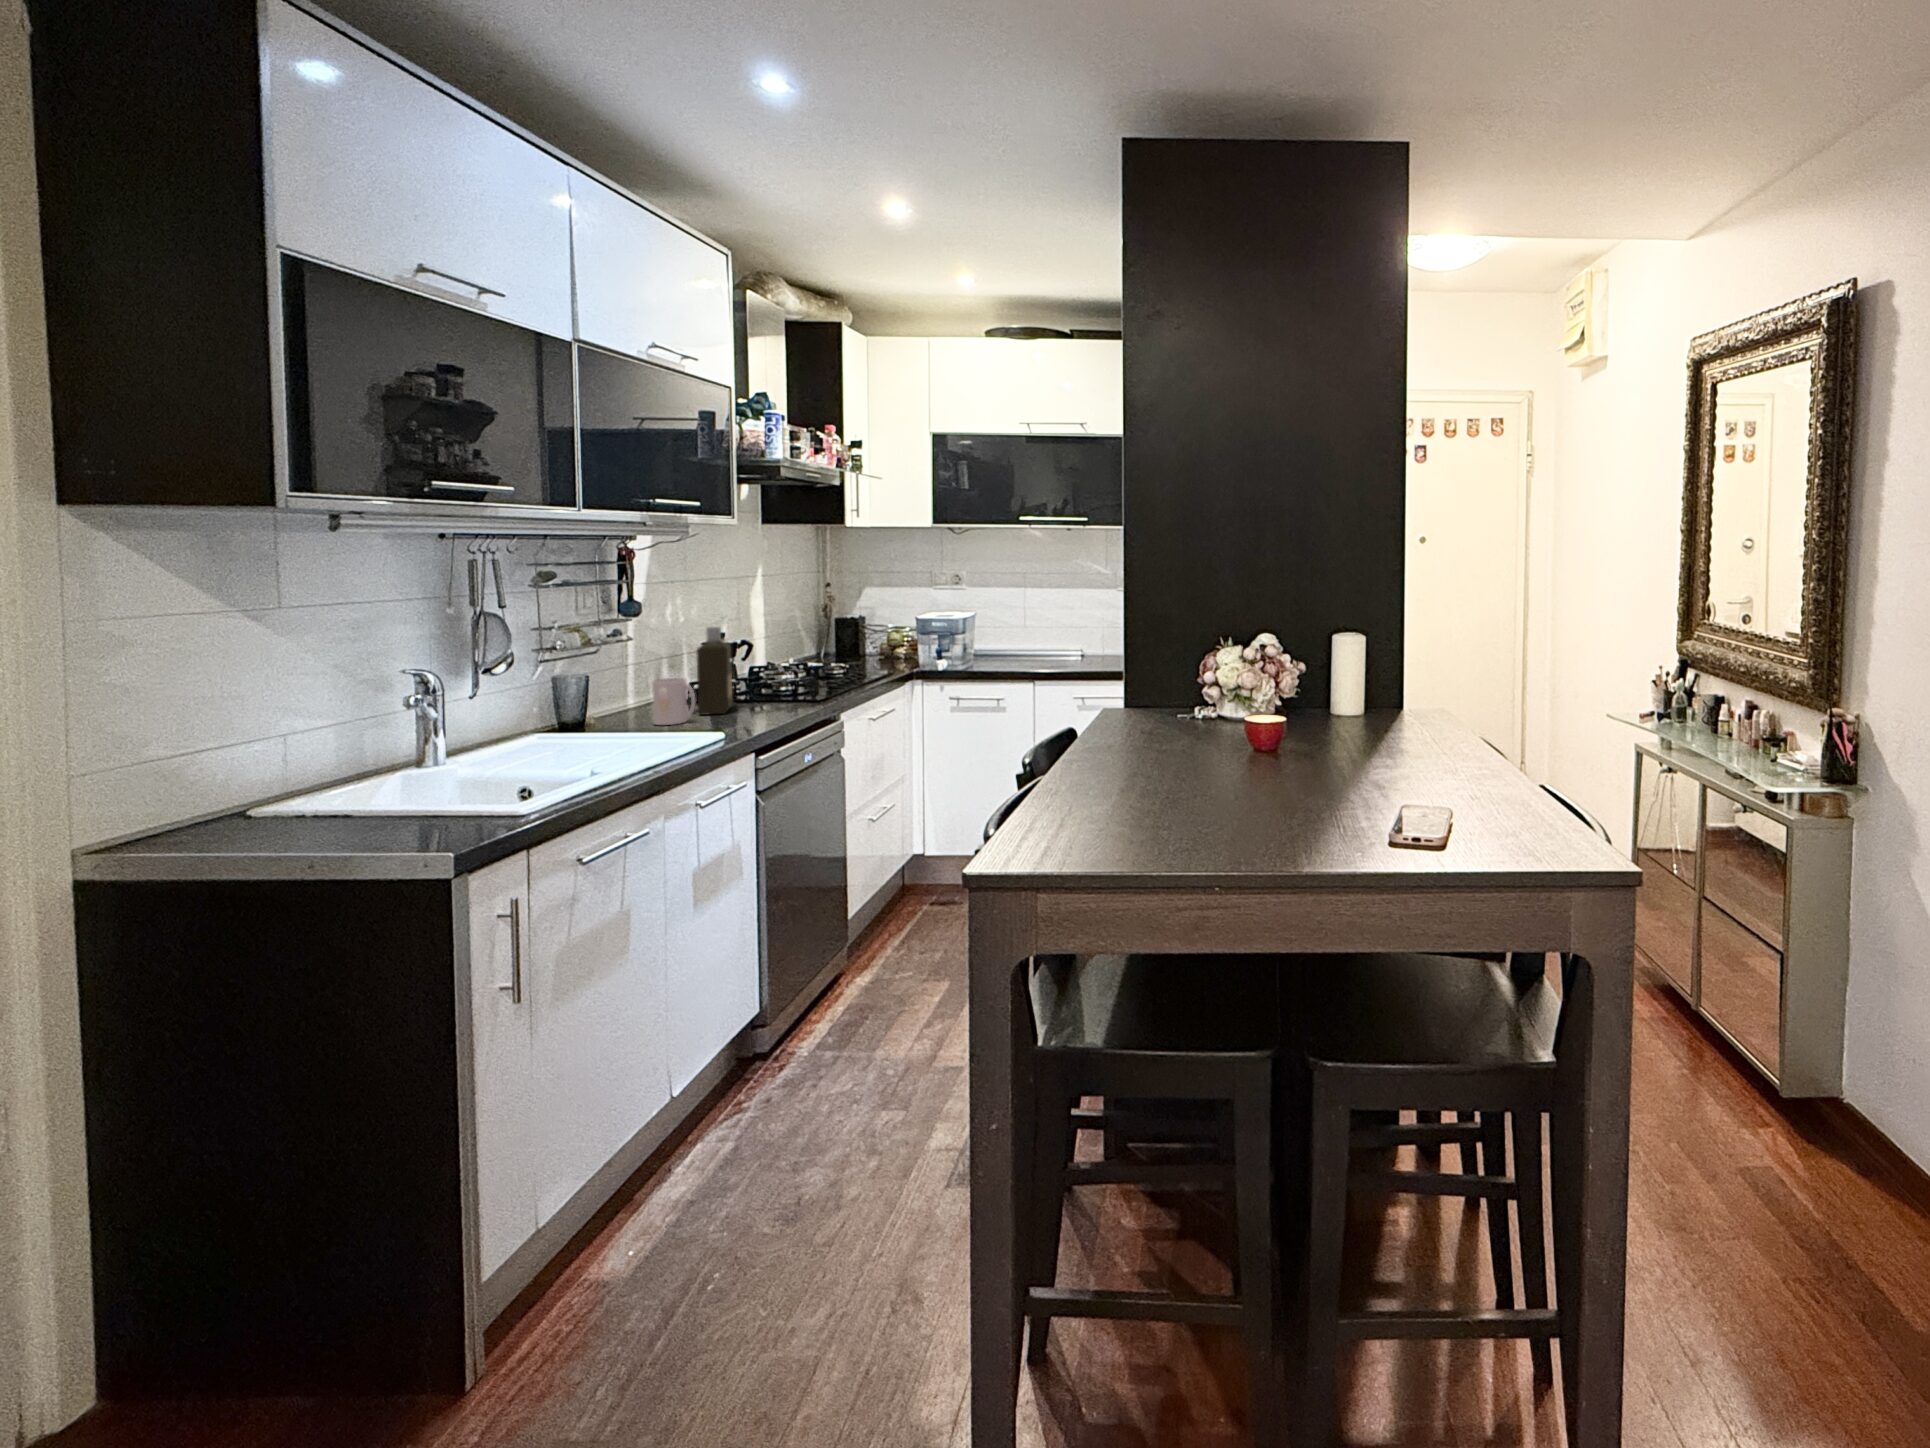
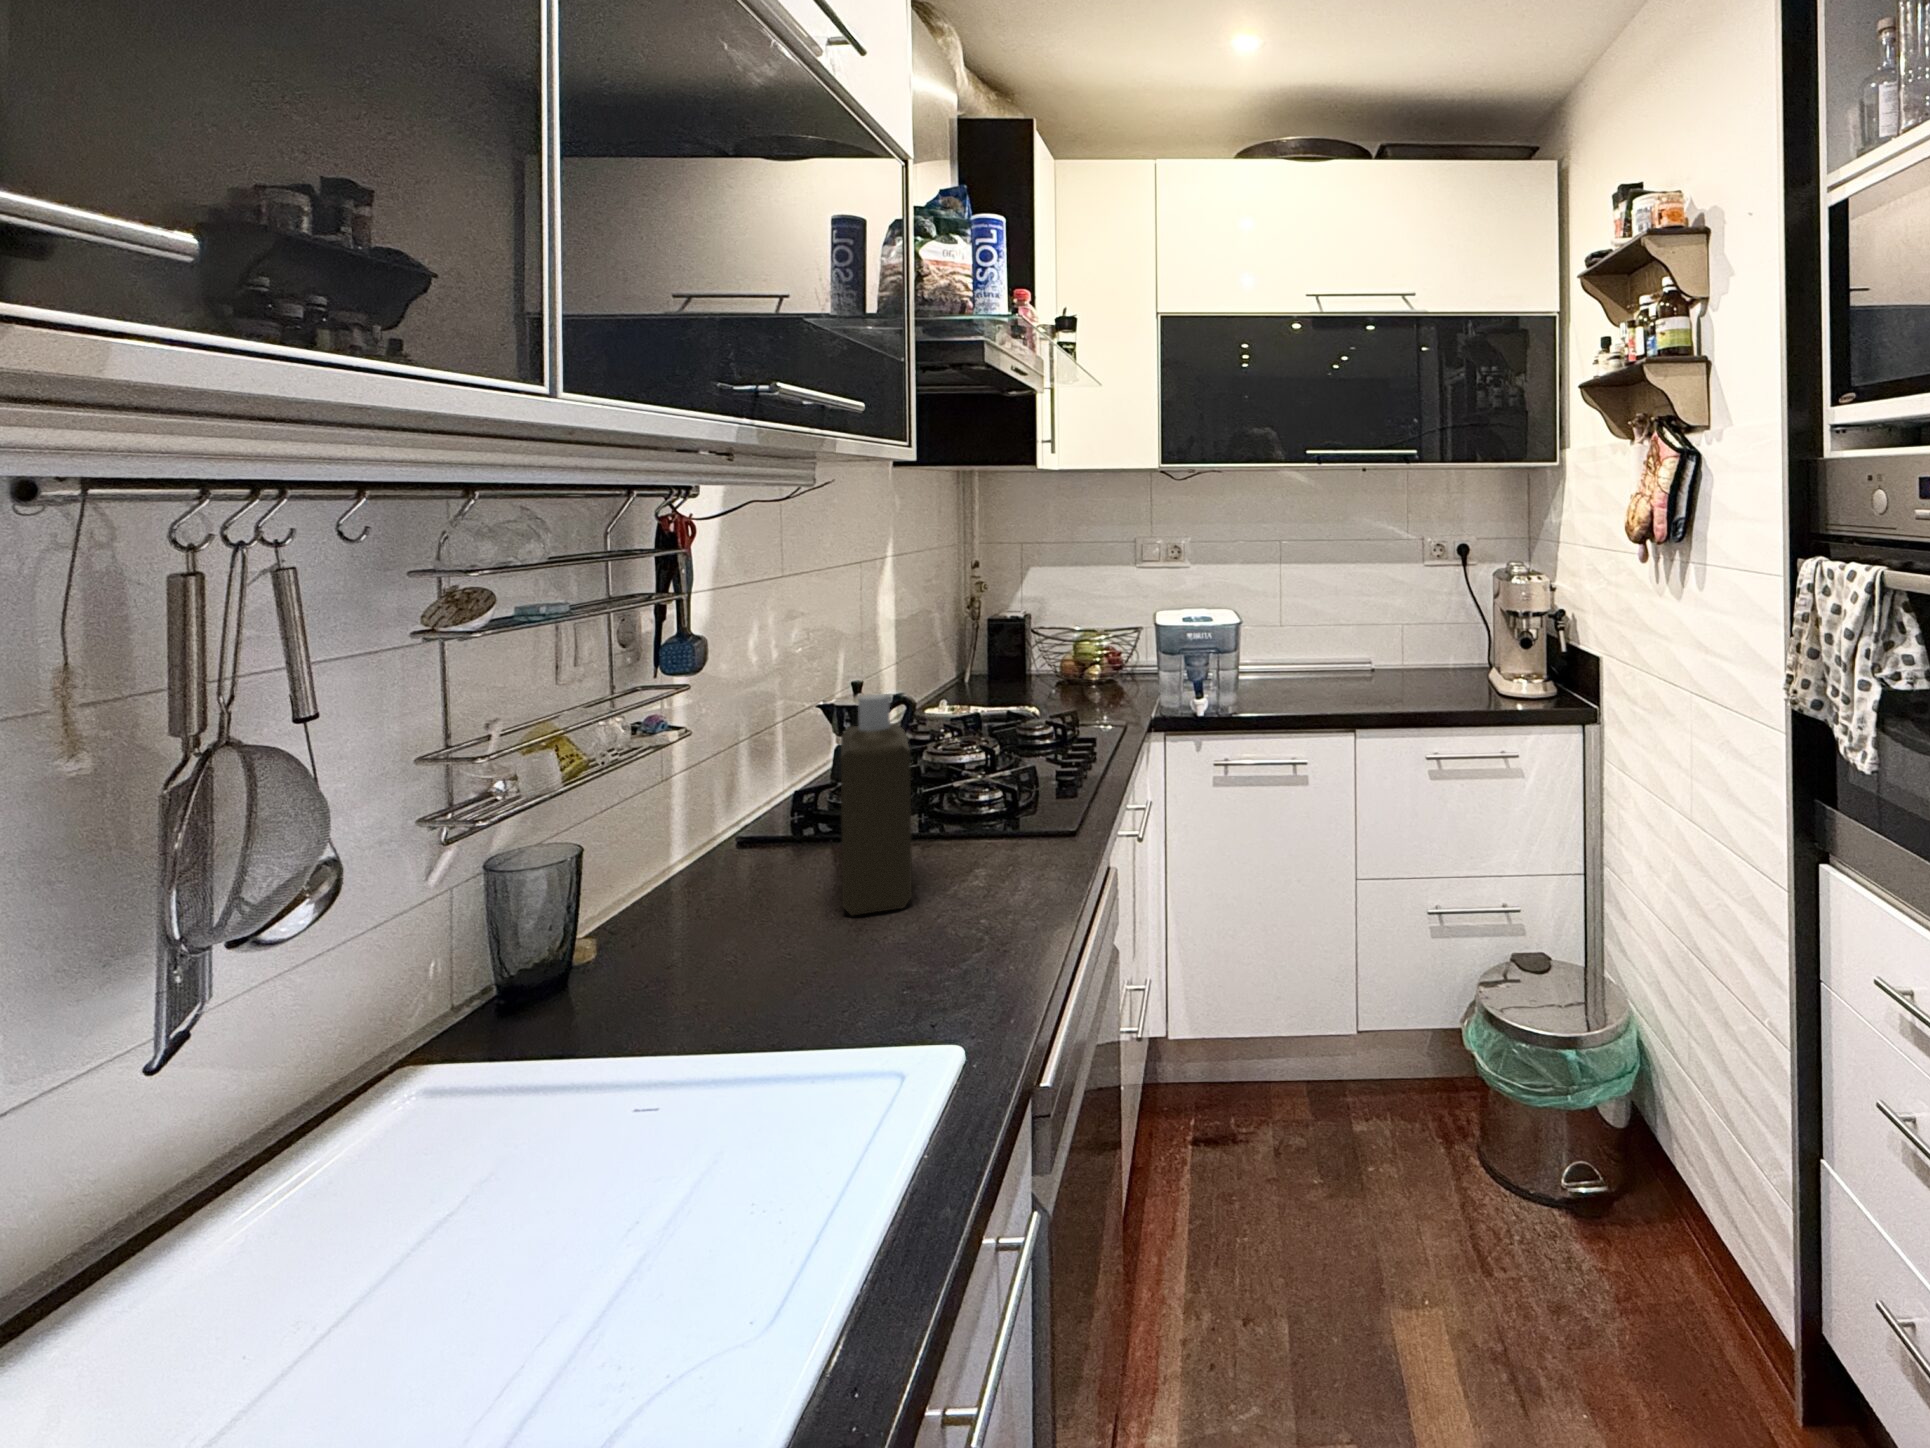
mug: present [652,678,695,725] -> none [743,839,849,980]

